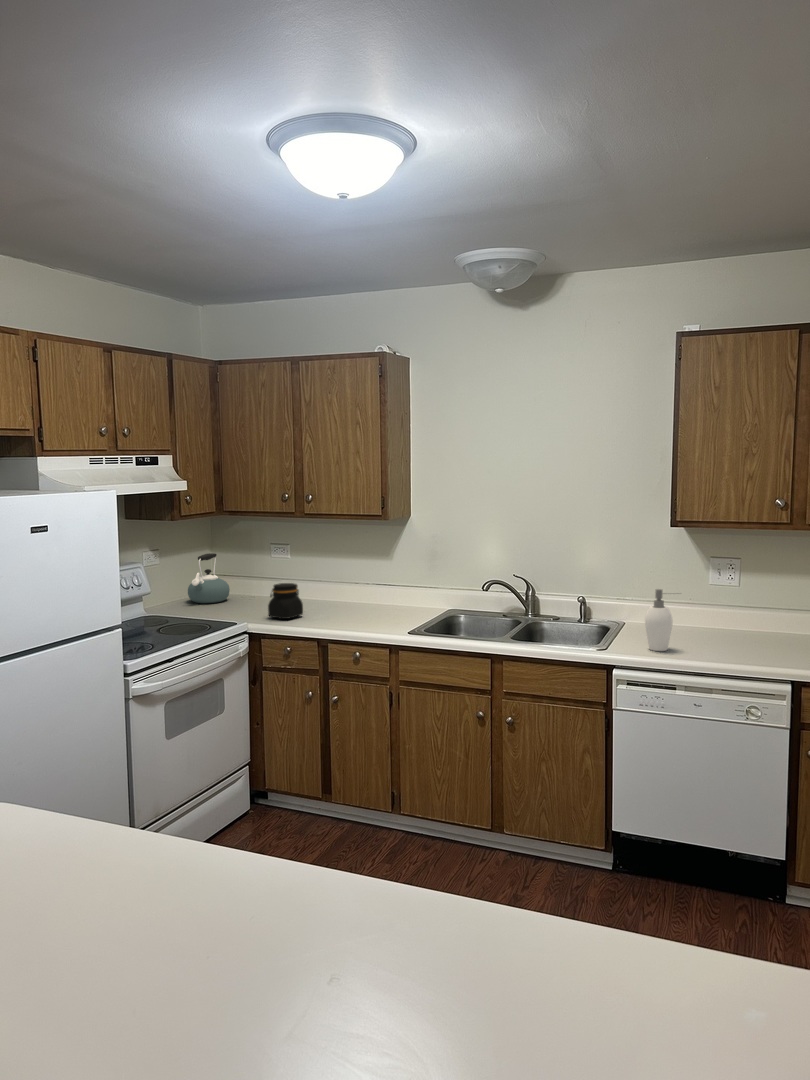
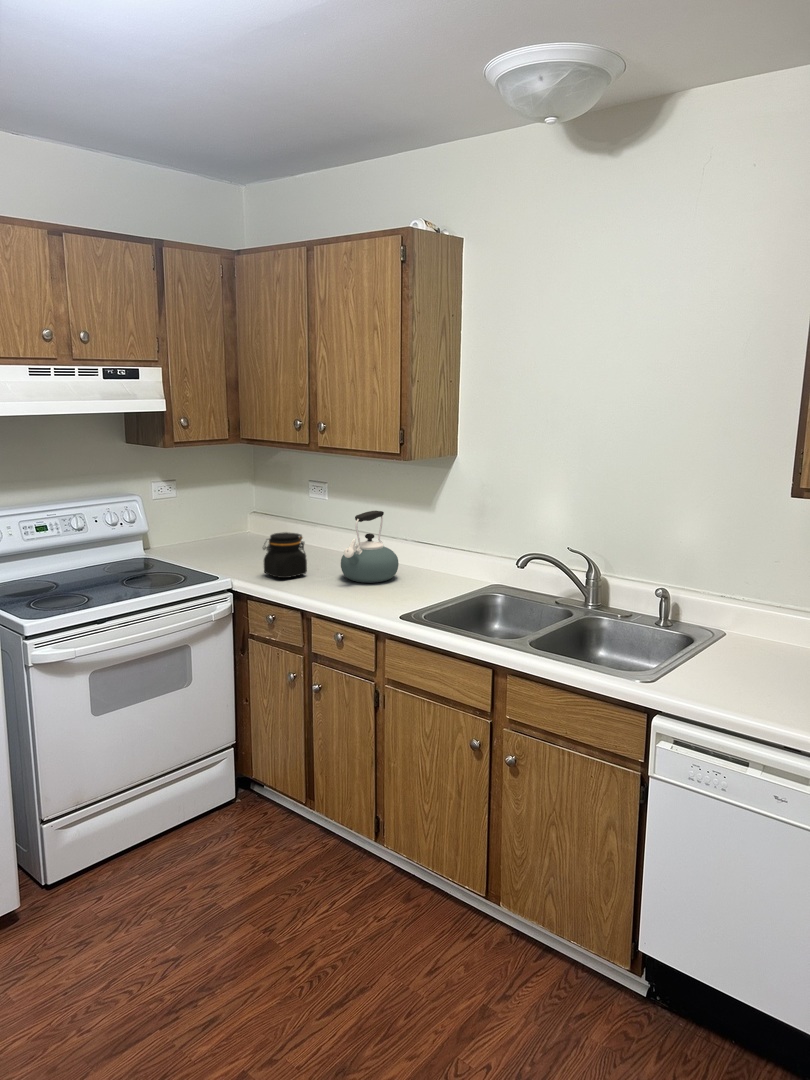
kettle: present [188,553,230,603] -> present [341,511,399,583]
soap dispenser: present [645,589,673,651] -> none [716,600,781,699]

